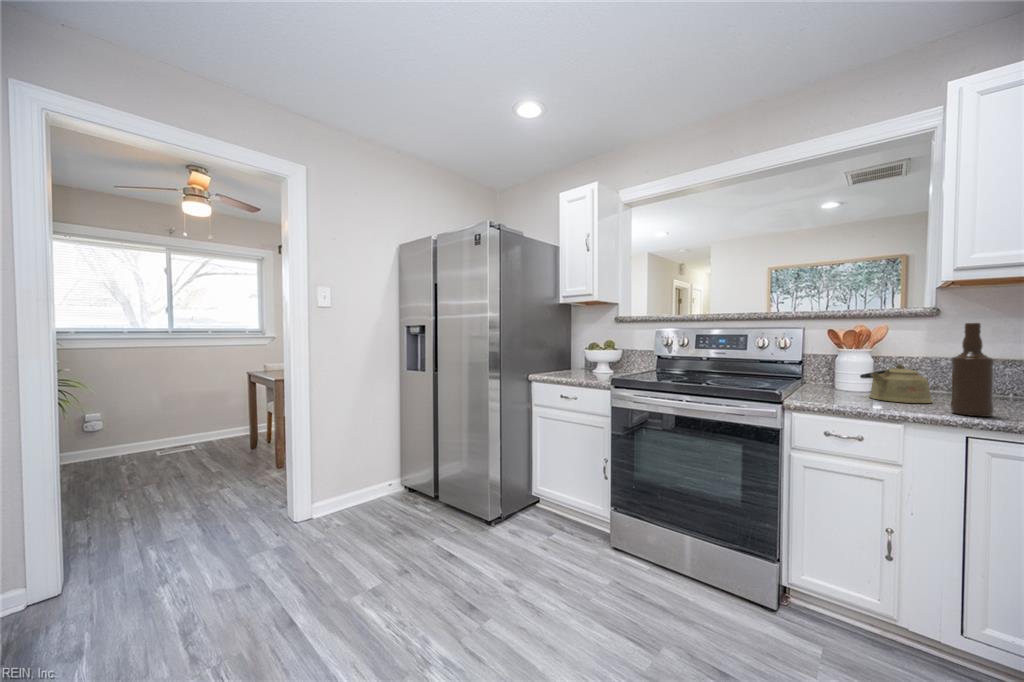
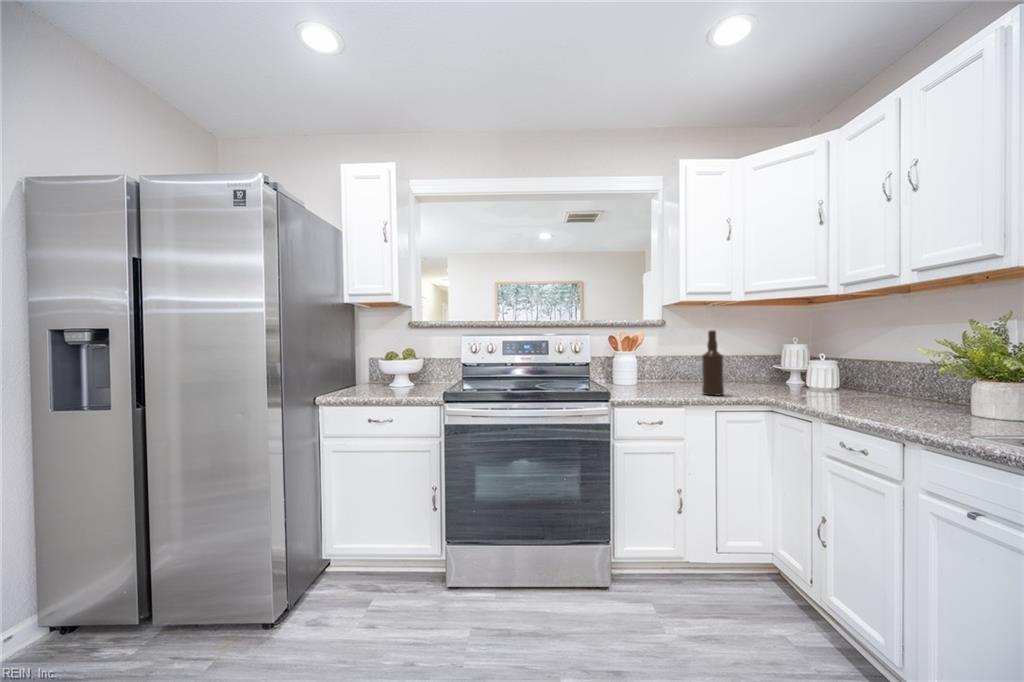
kettle: present [860,364,932,403] -> none [639,362,681,390]

